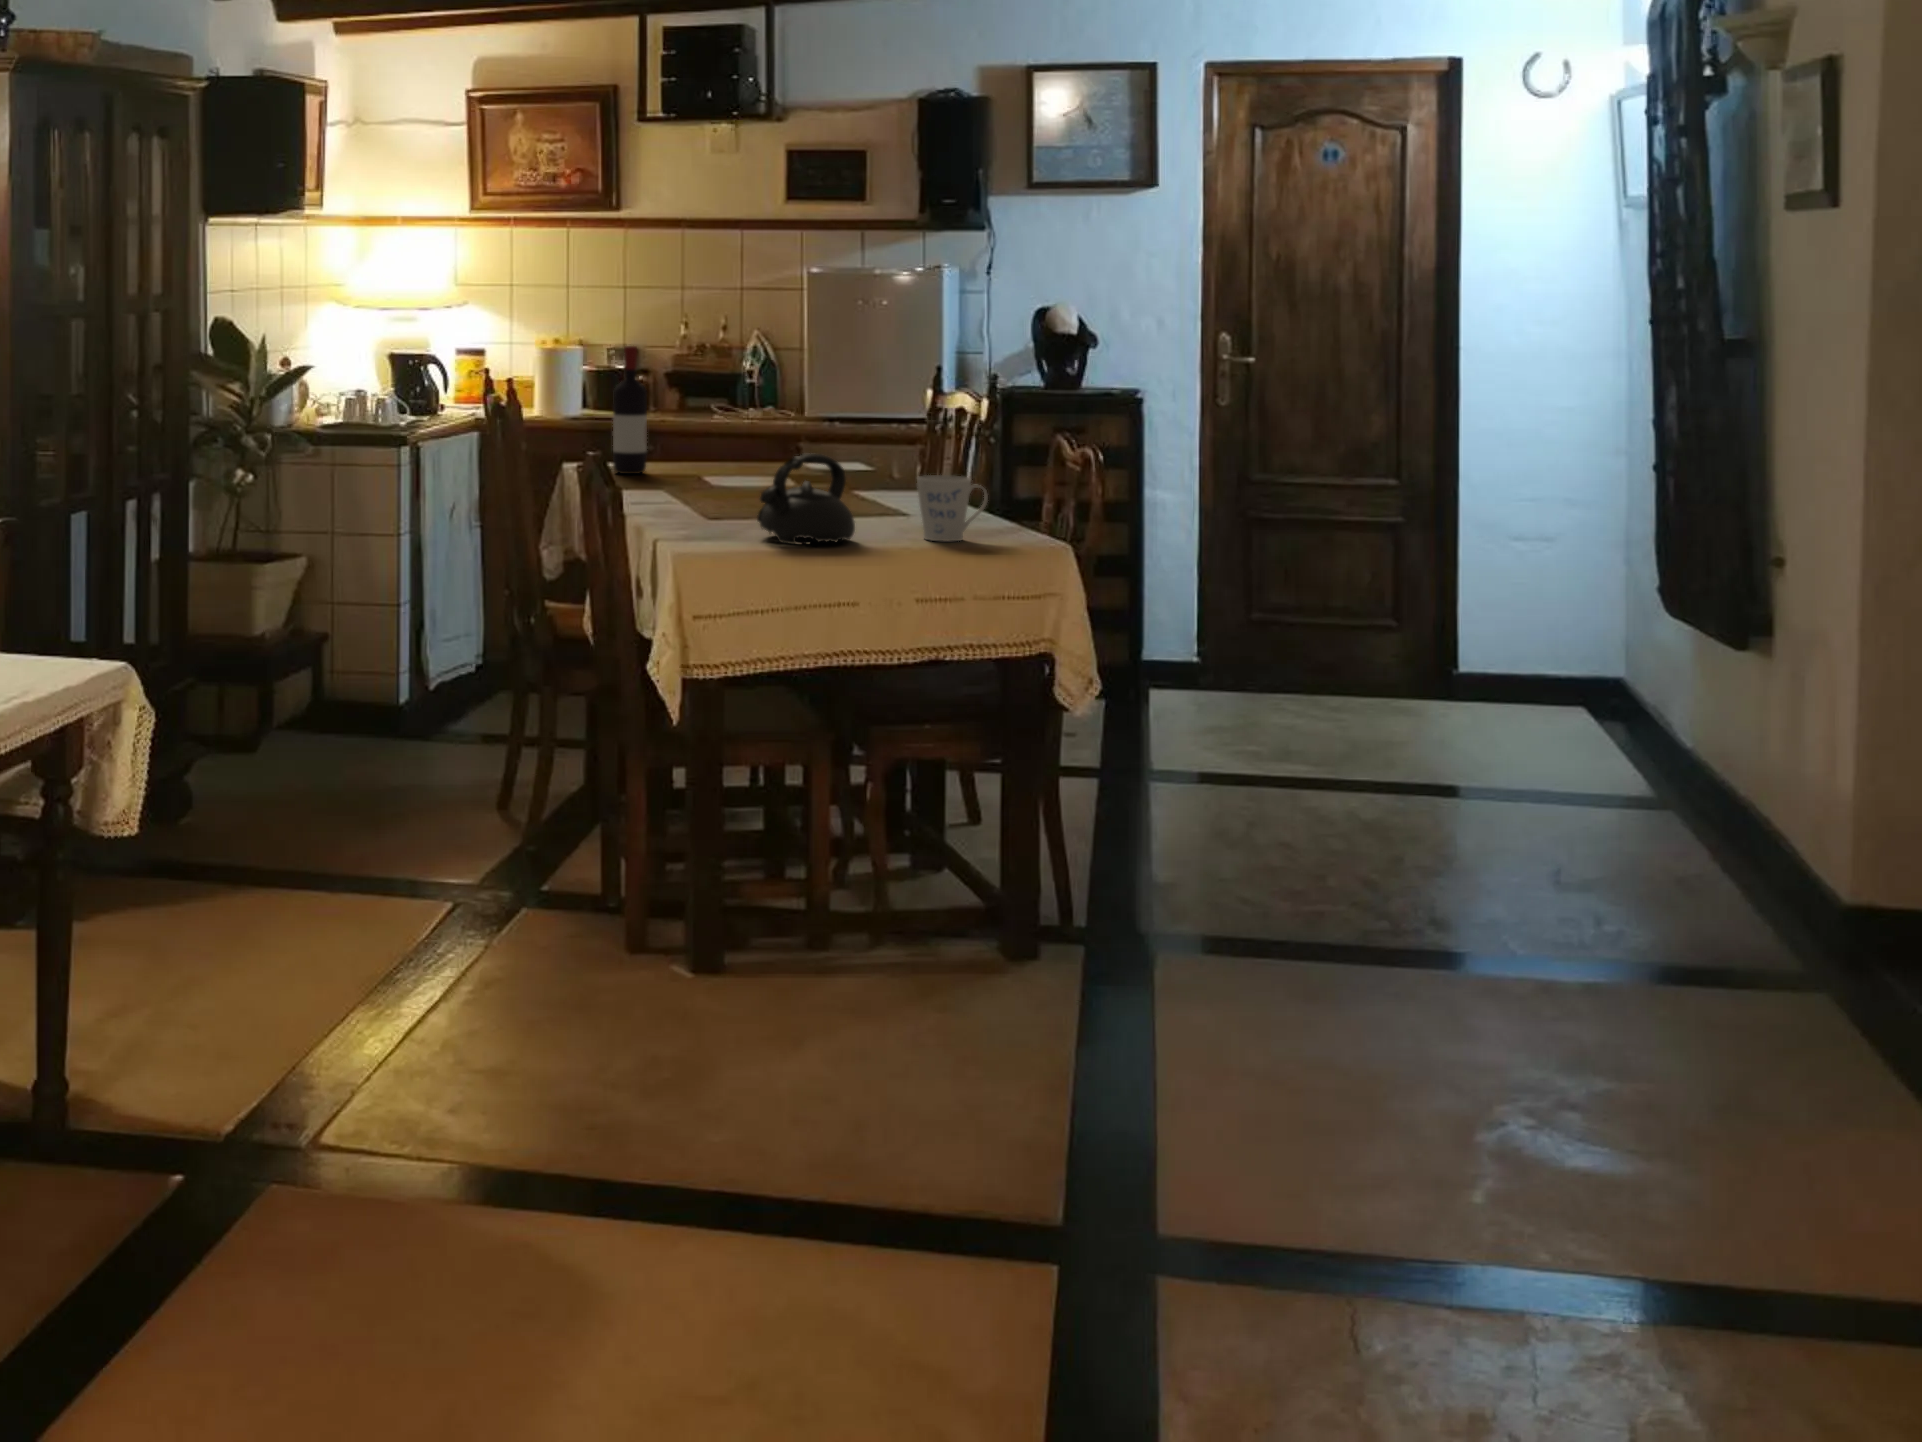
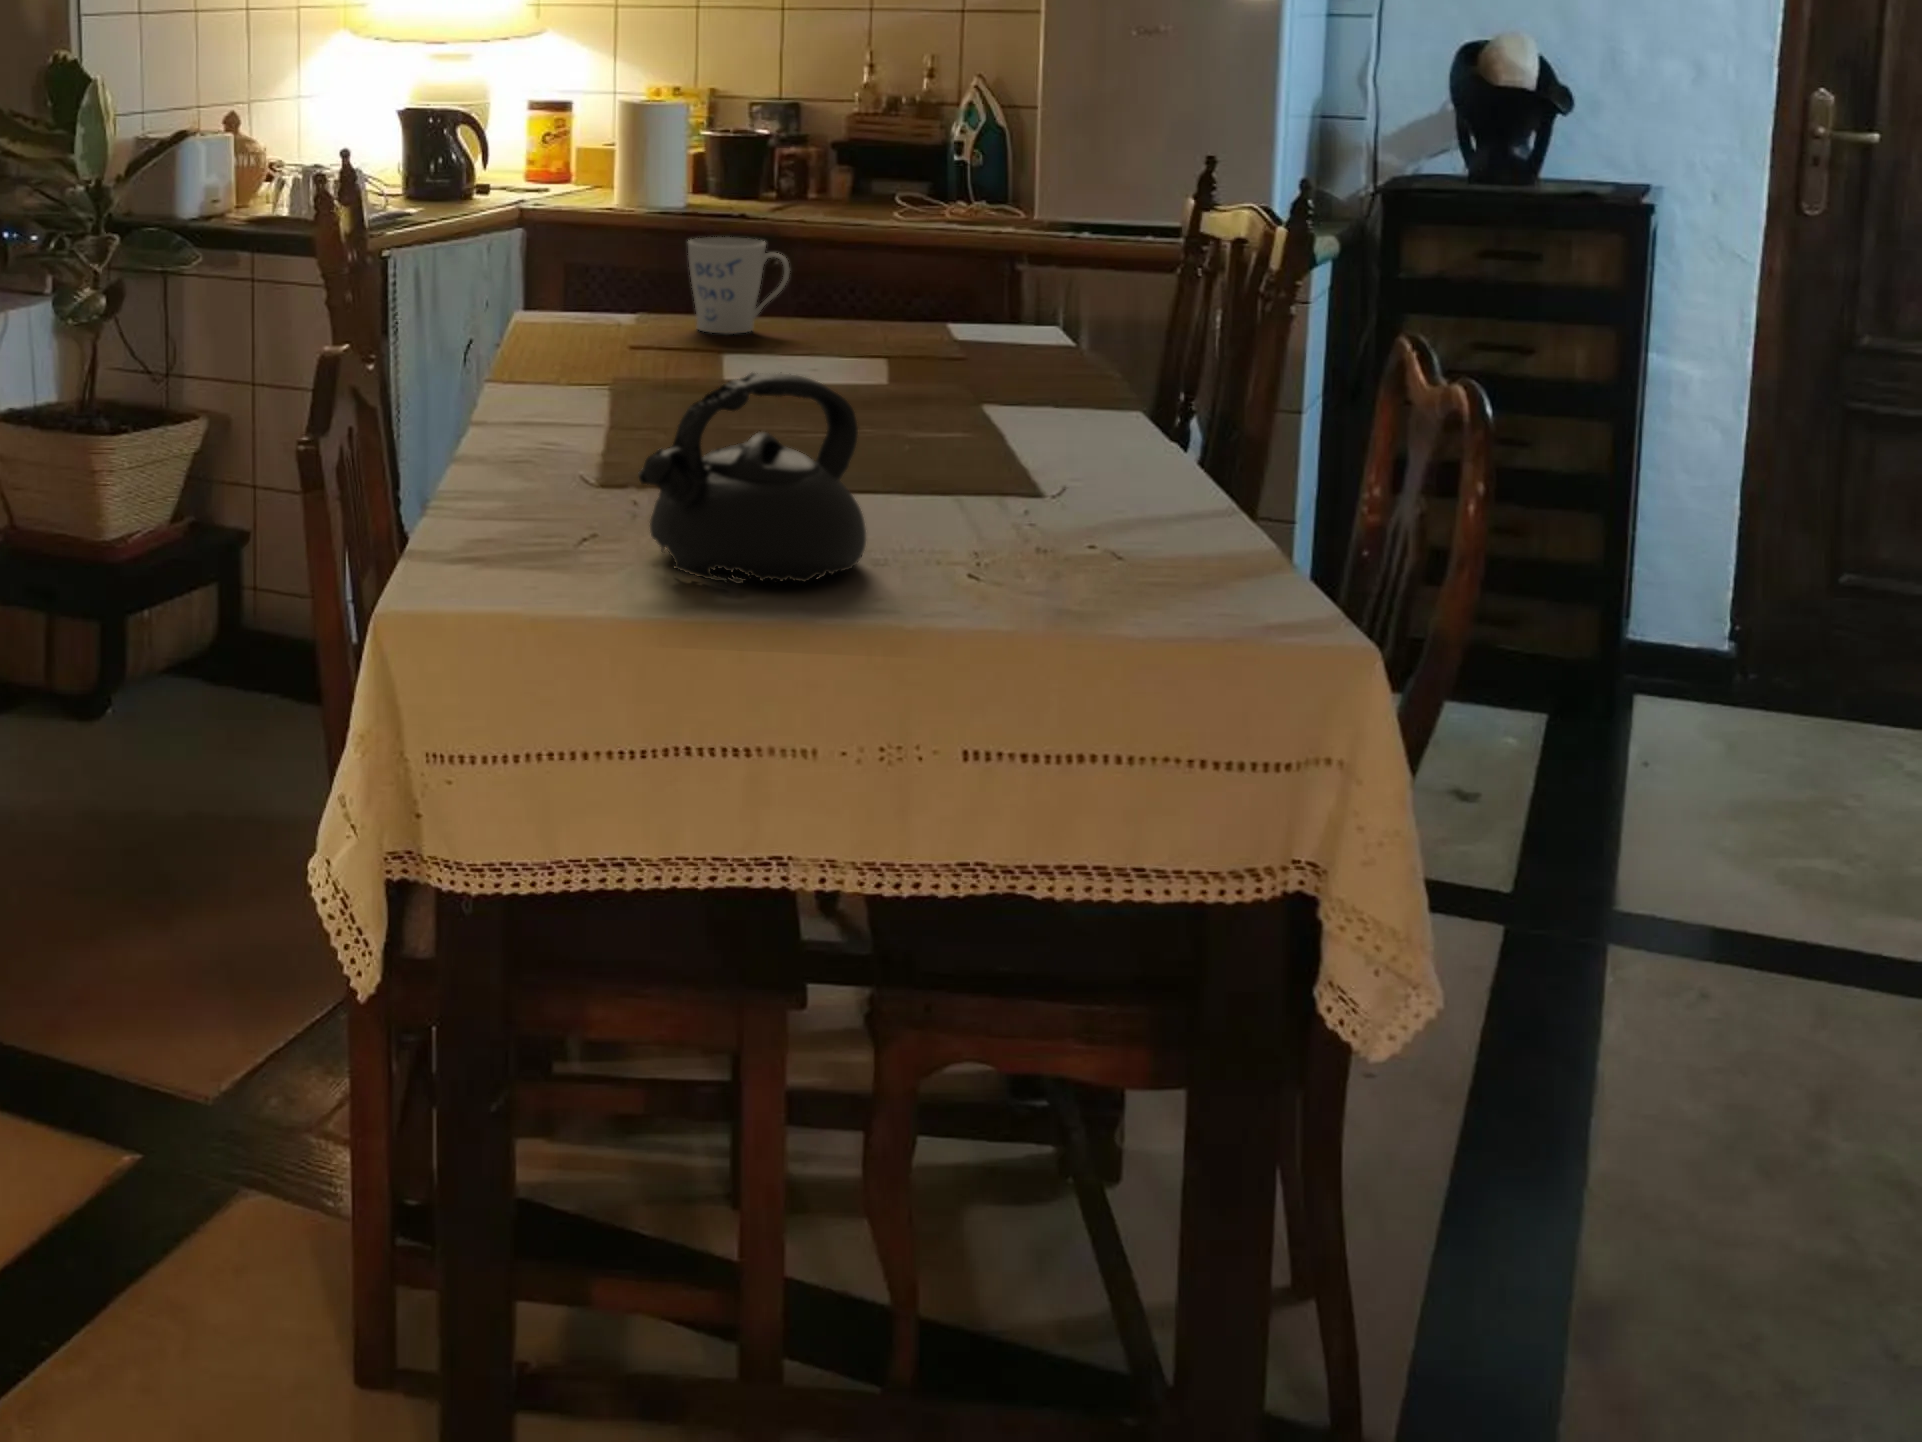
wine bottle: present [613,346,647,474] -> none [573,113,635,344]
mug: present [917,475,988,541] -> present [687,237,790,334]

